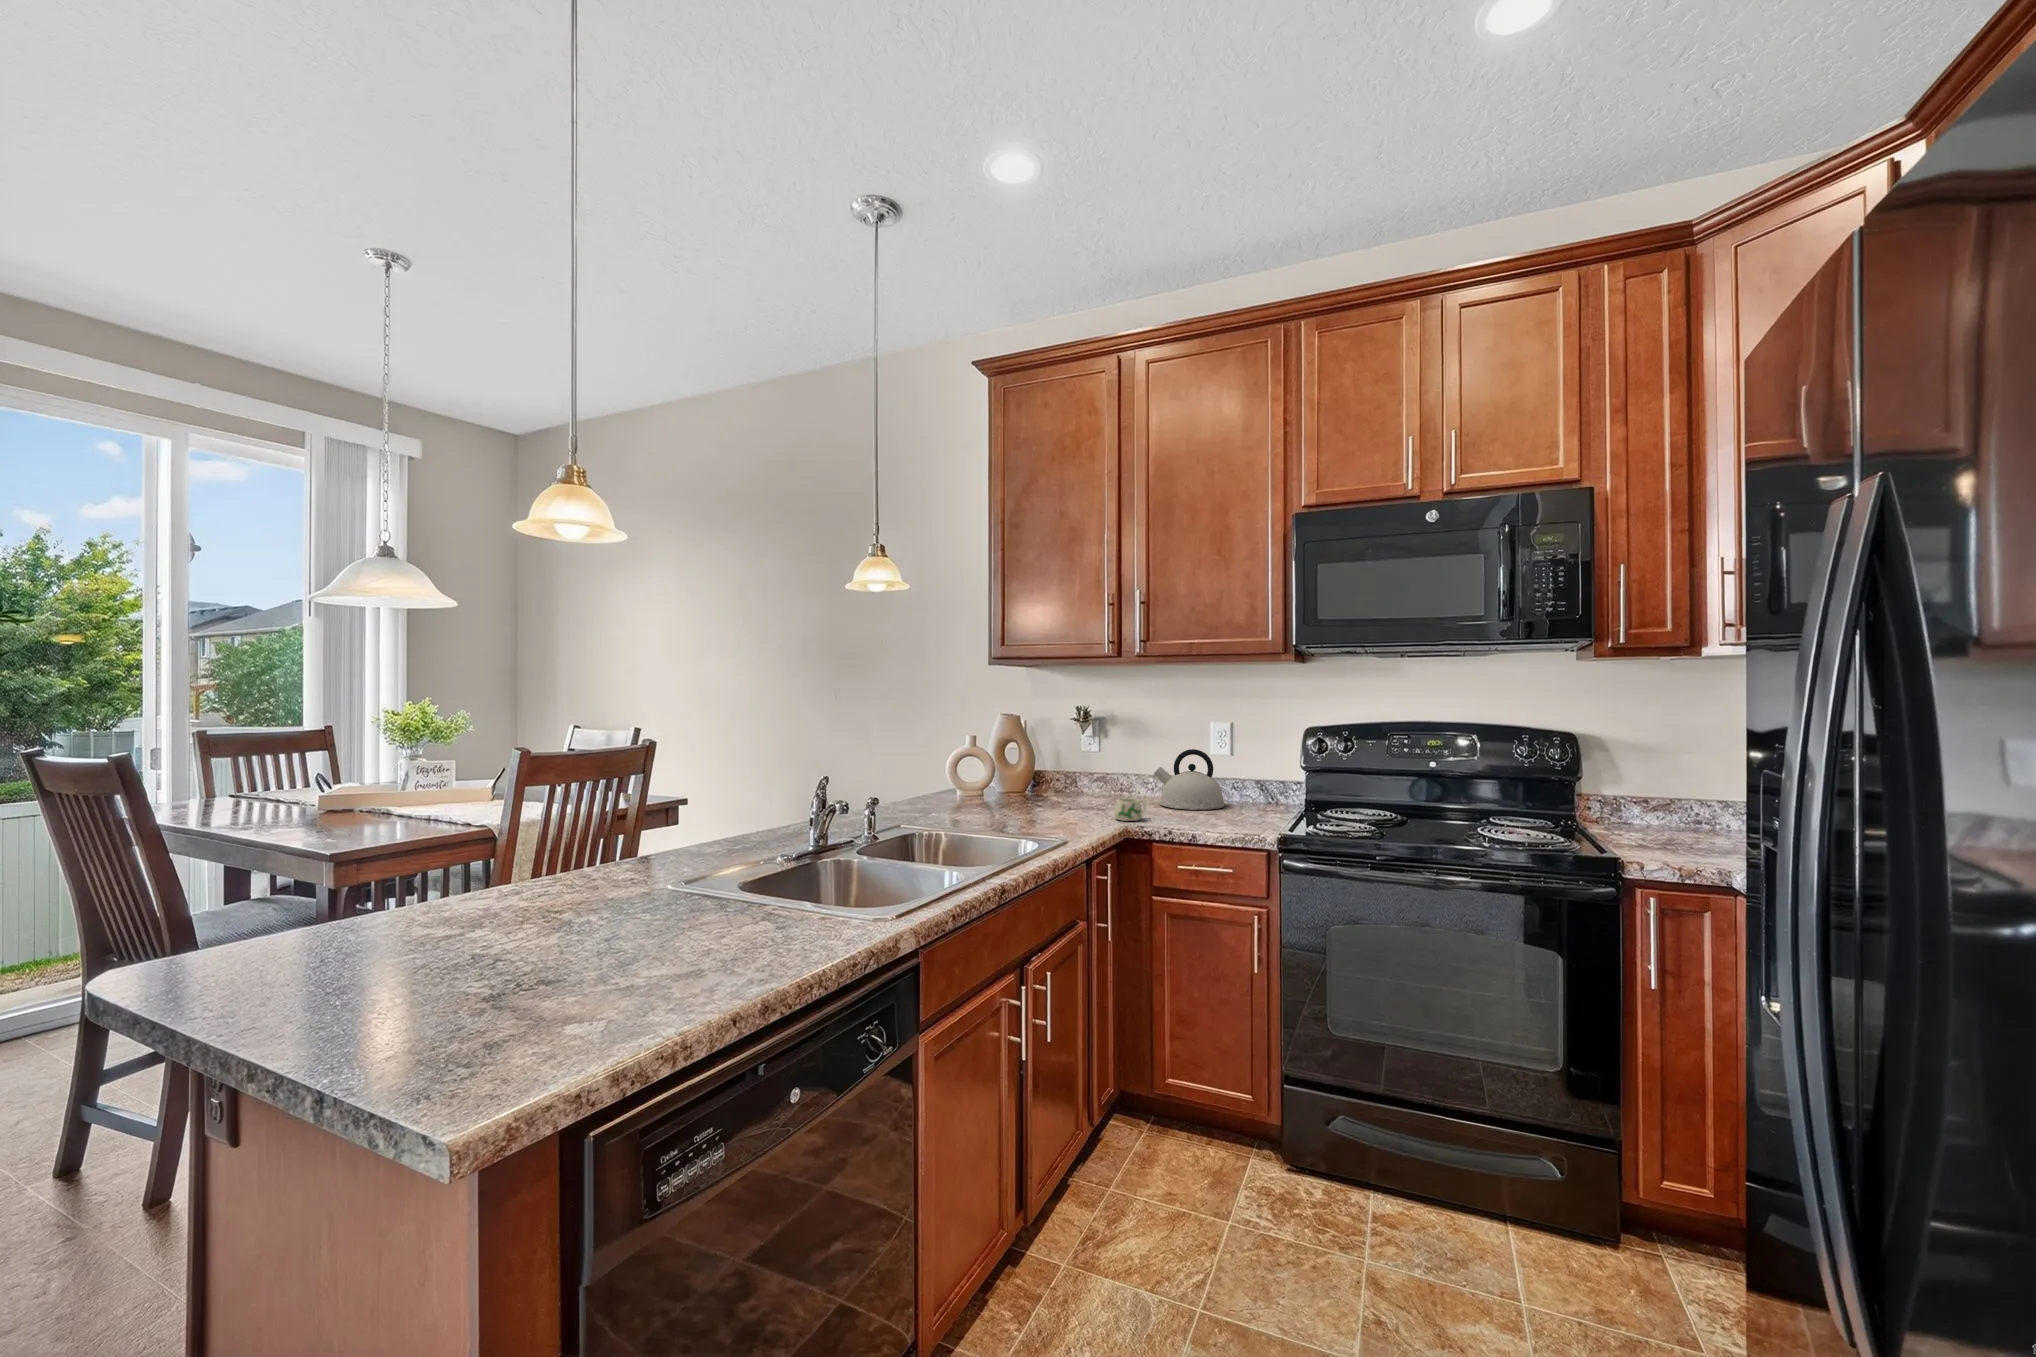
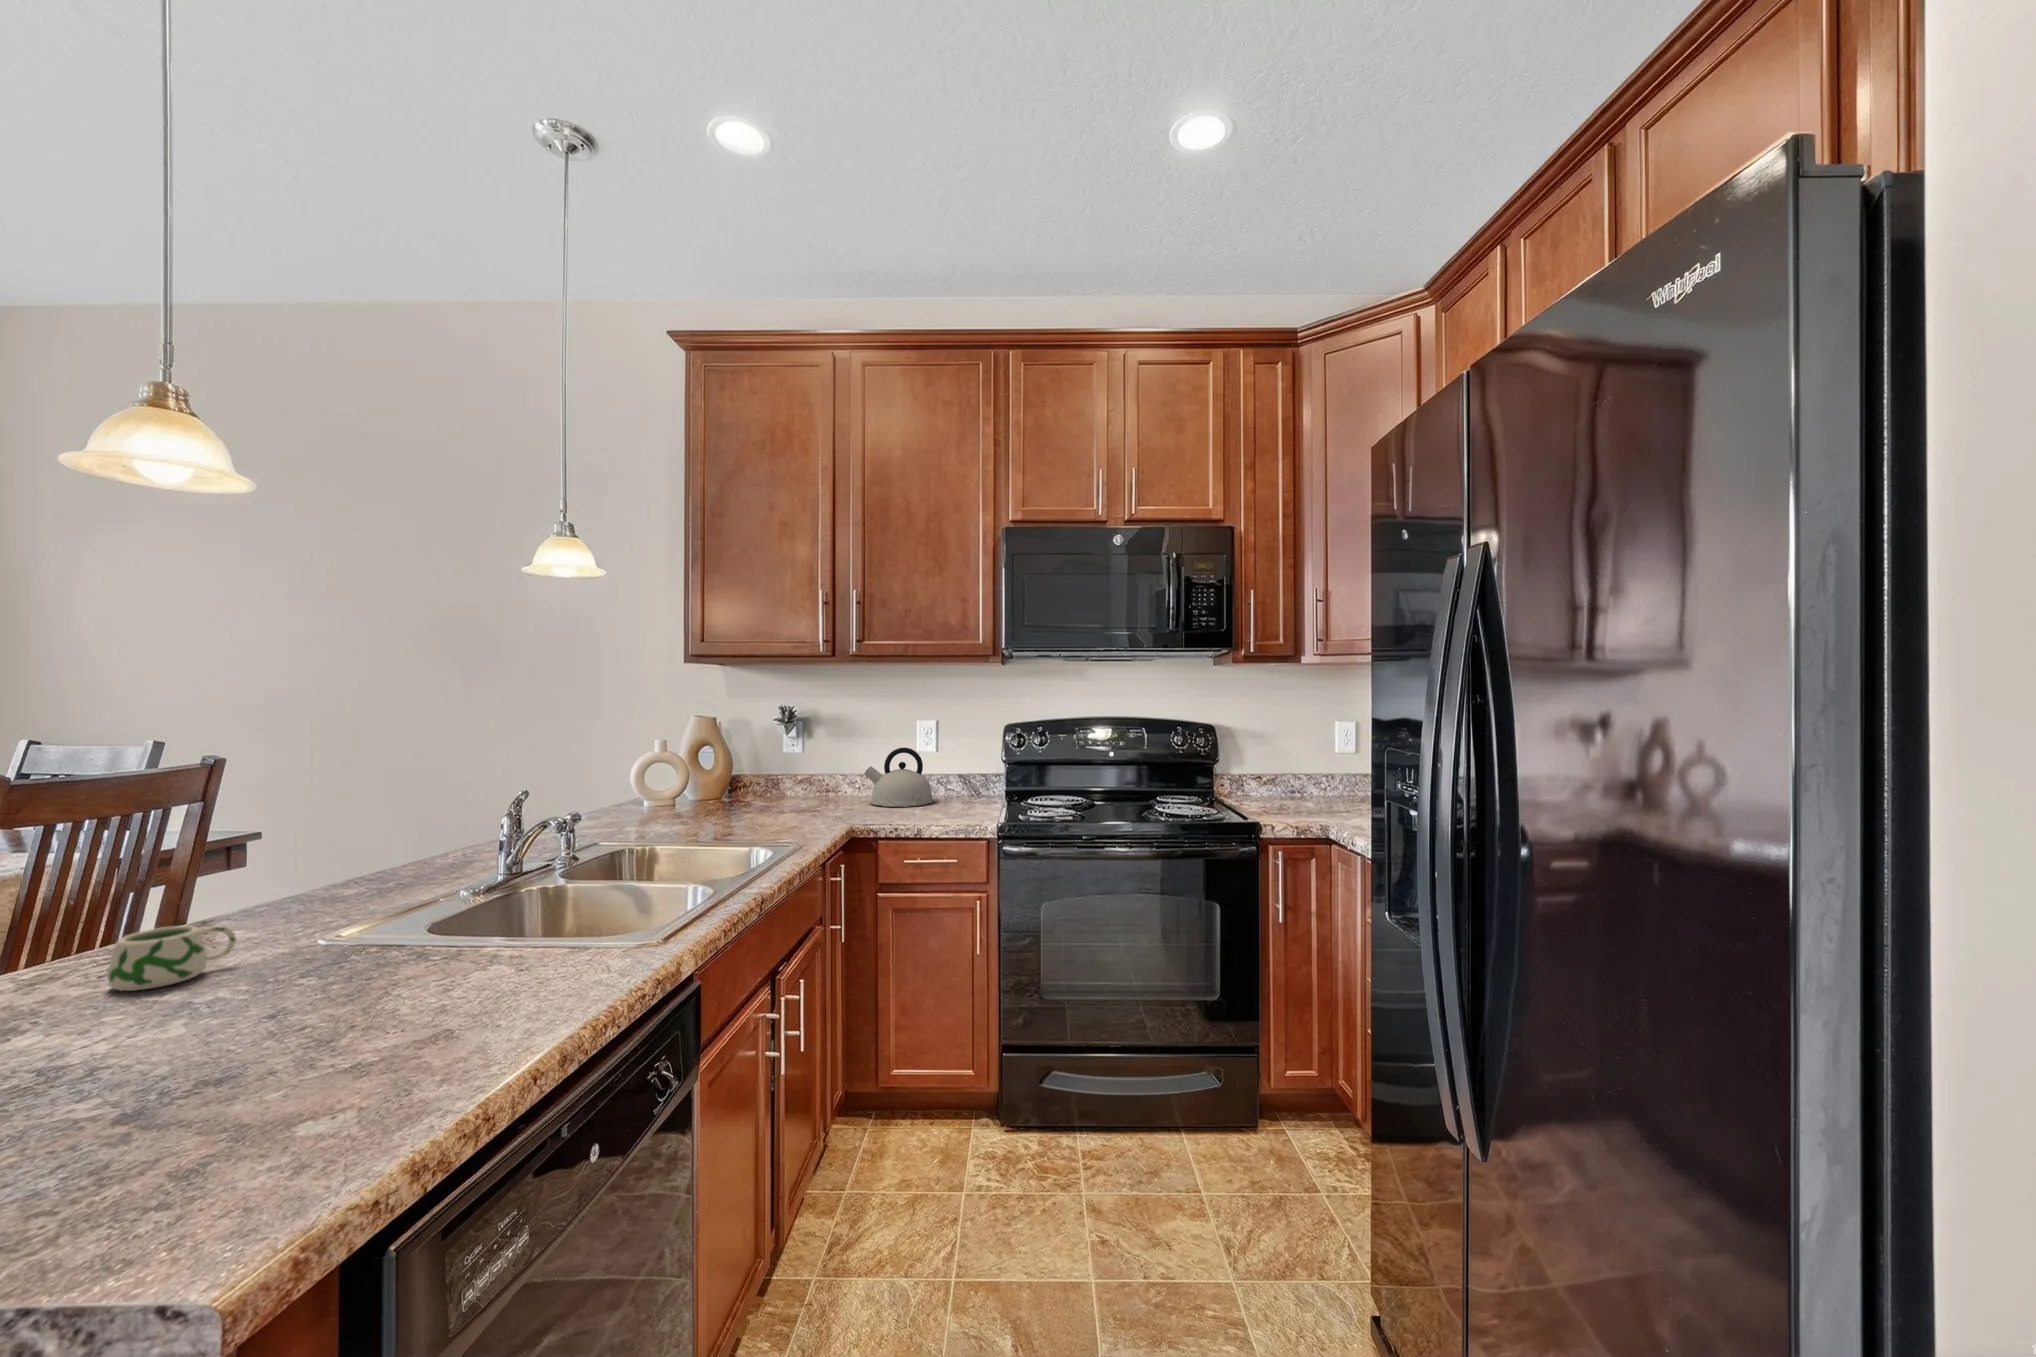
mug: present [1114,798,1145,821] -> present [107,926,236,991]

